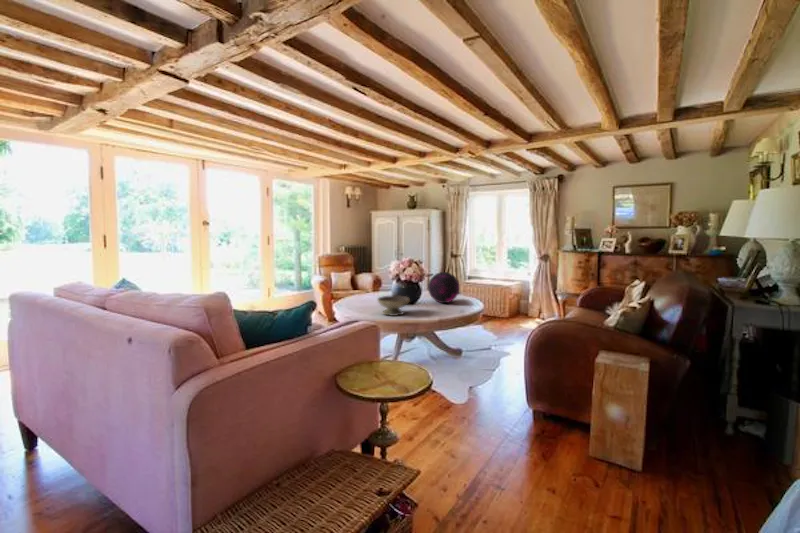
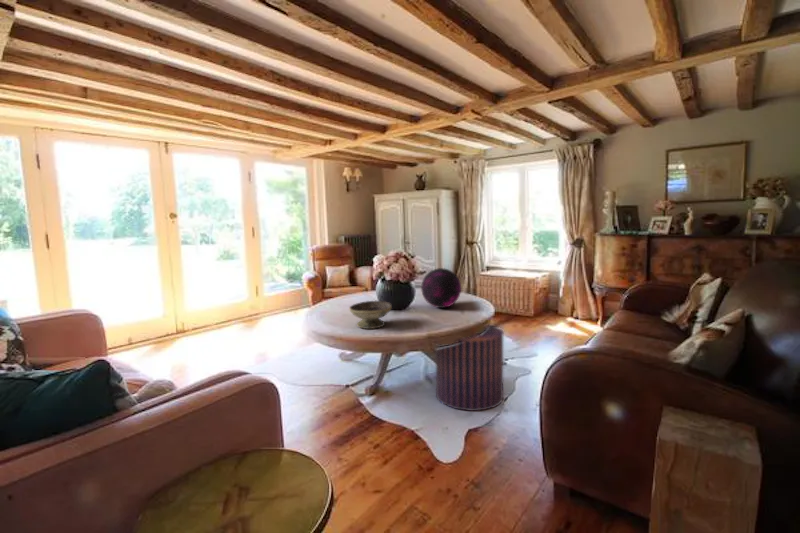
pouf: none [441,314,494,379] -> present [435,325,503,411]

